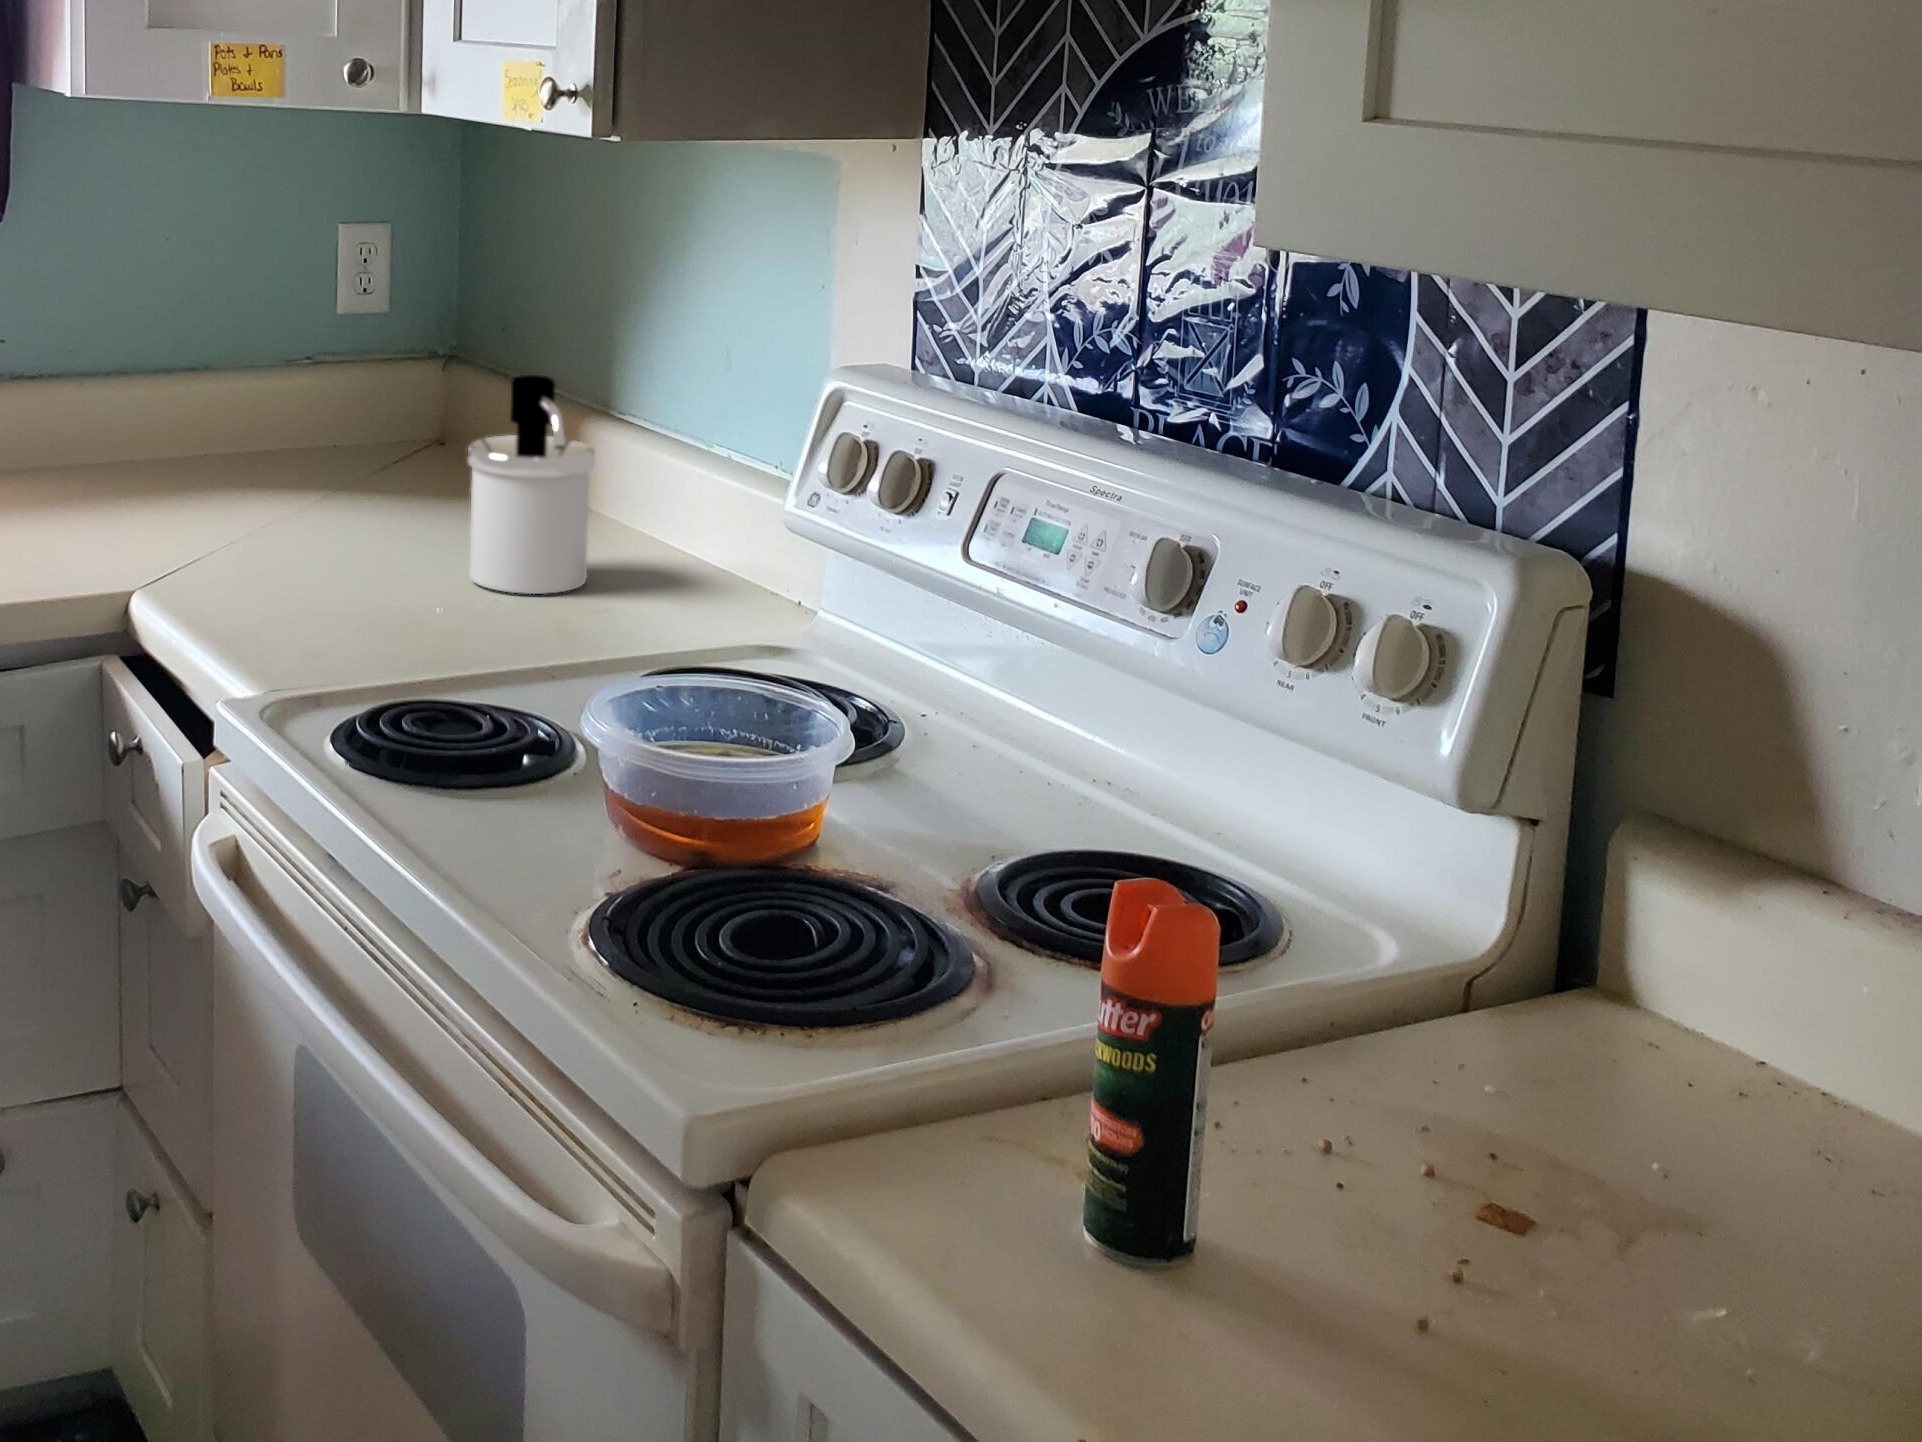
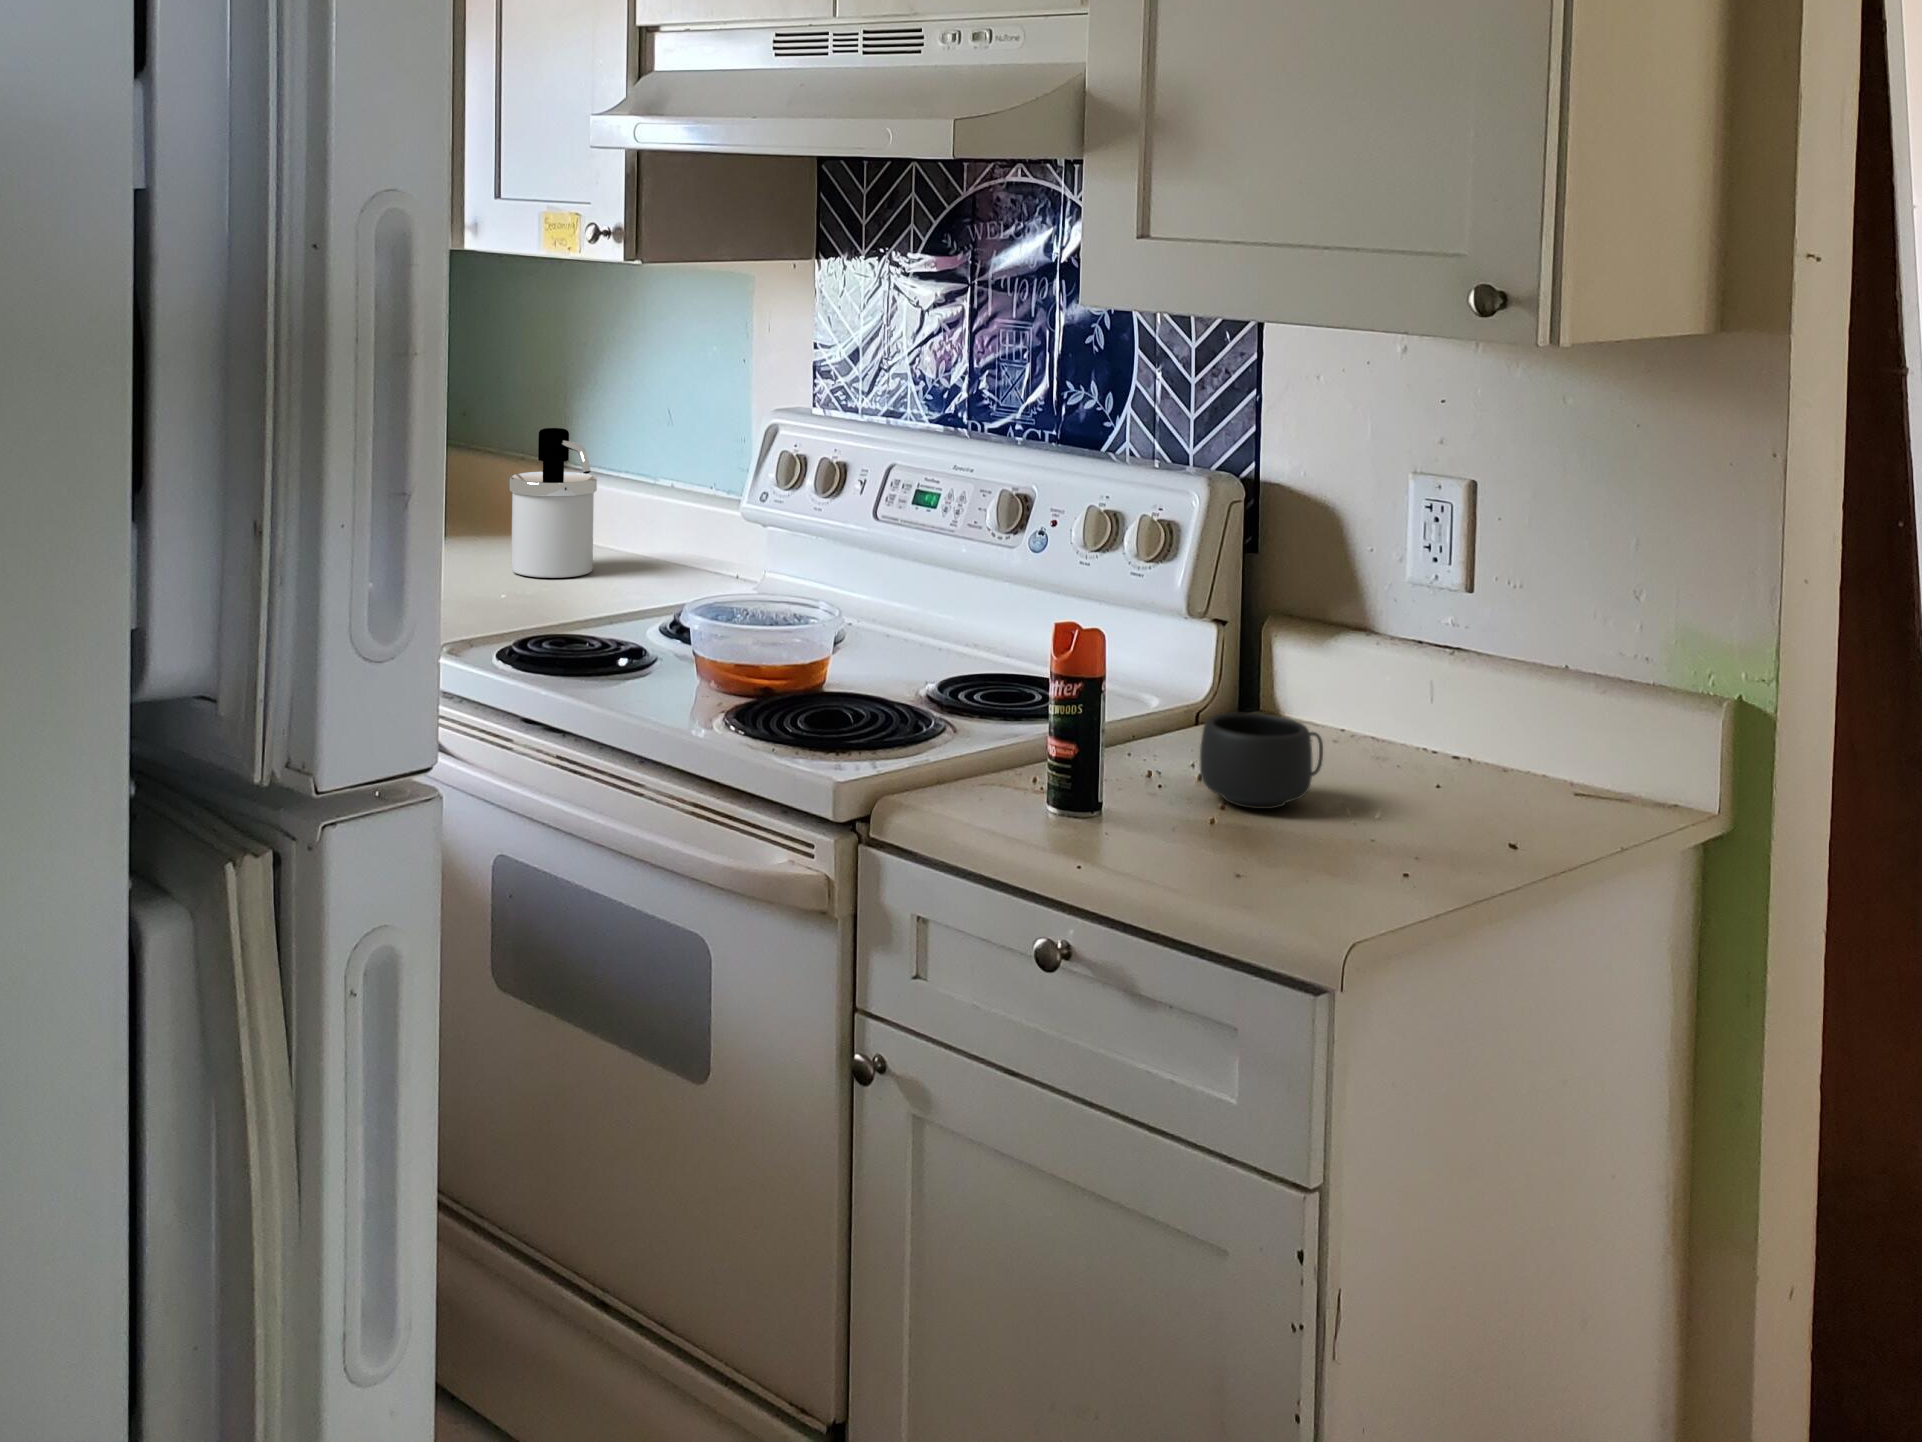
mug: none [1416,1057,1687,1274] -> present [1200,713,1323,809]

